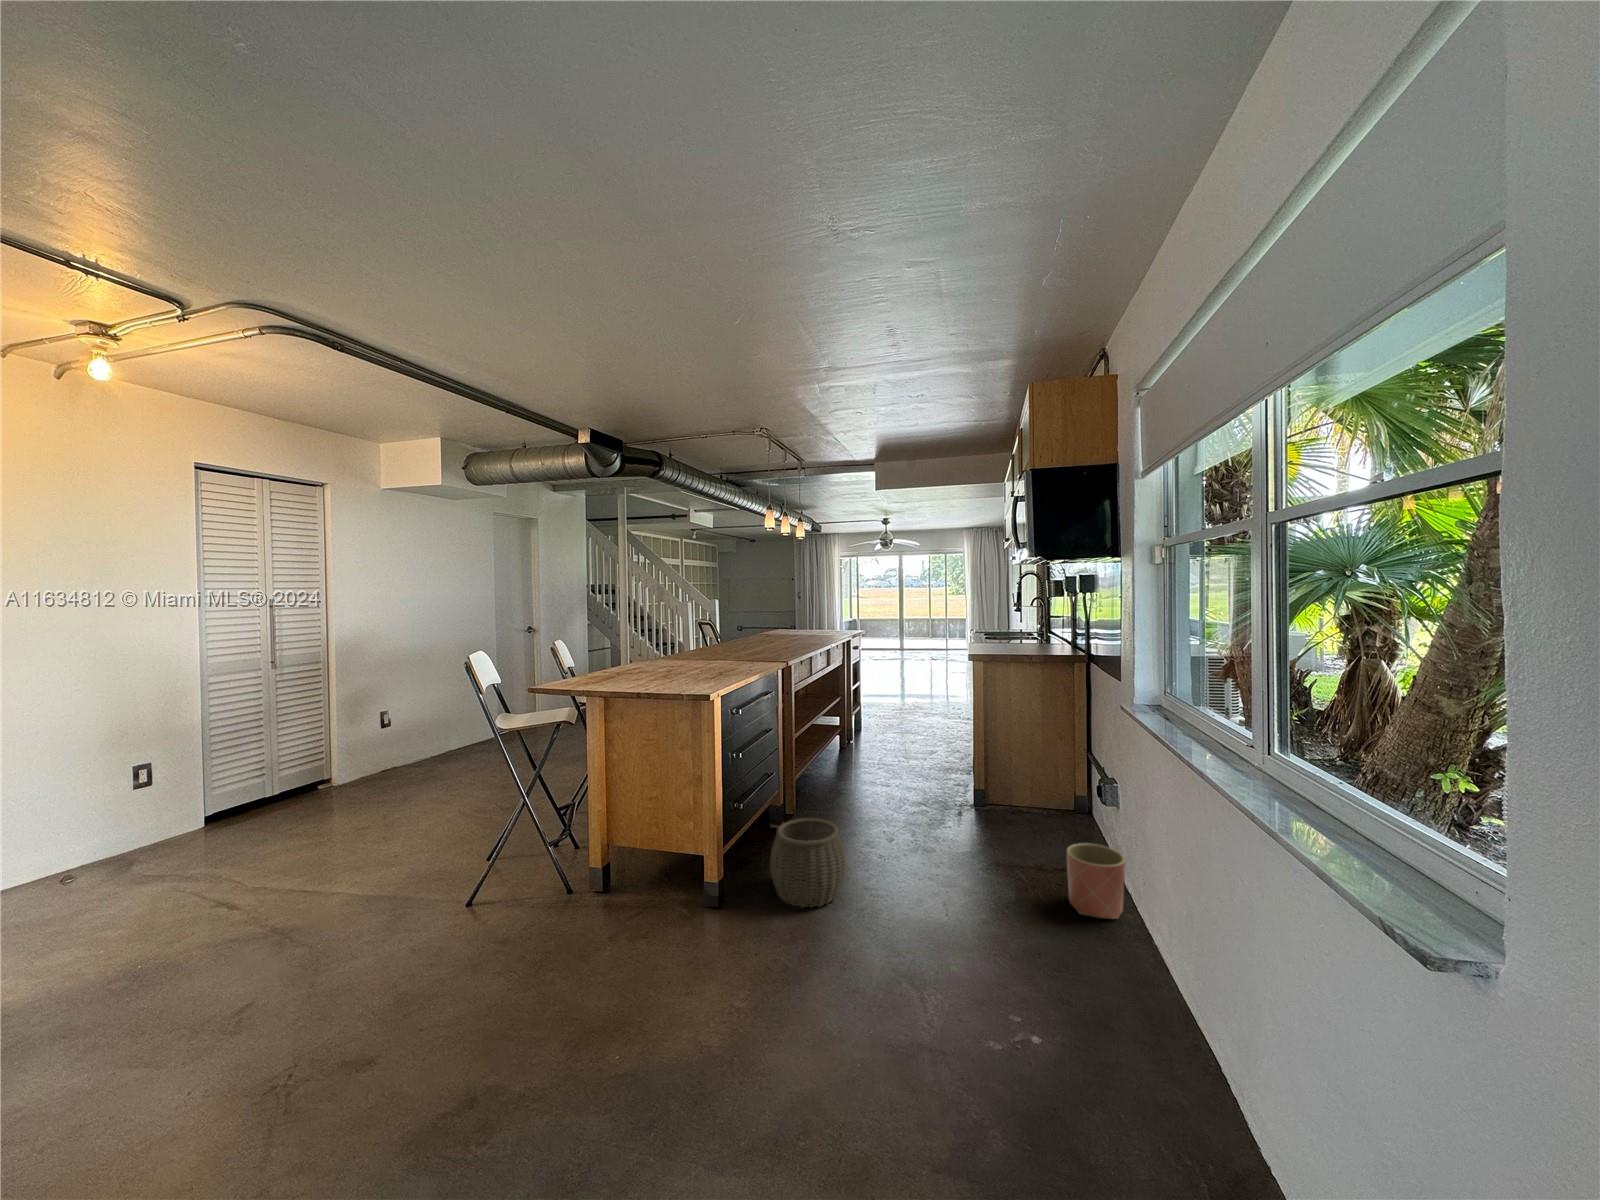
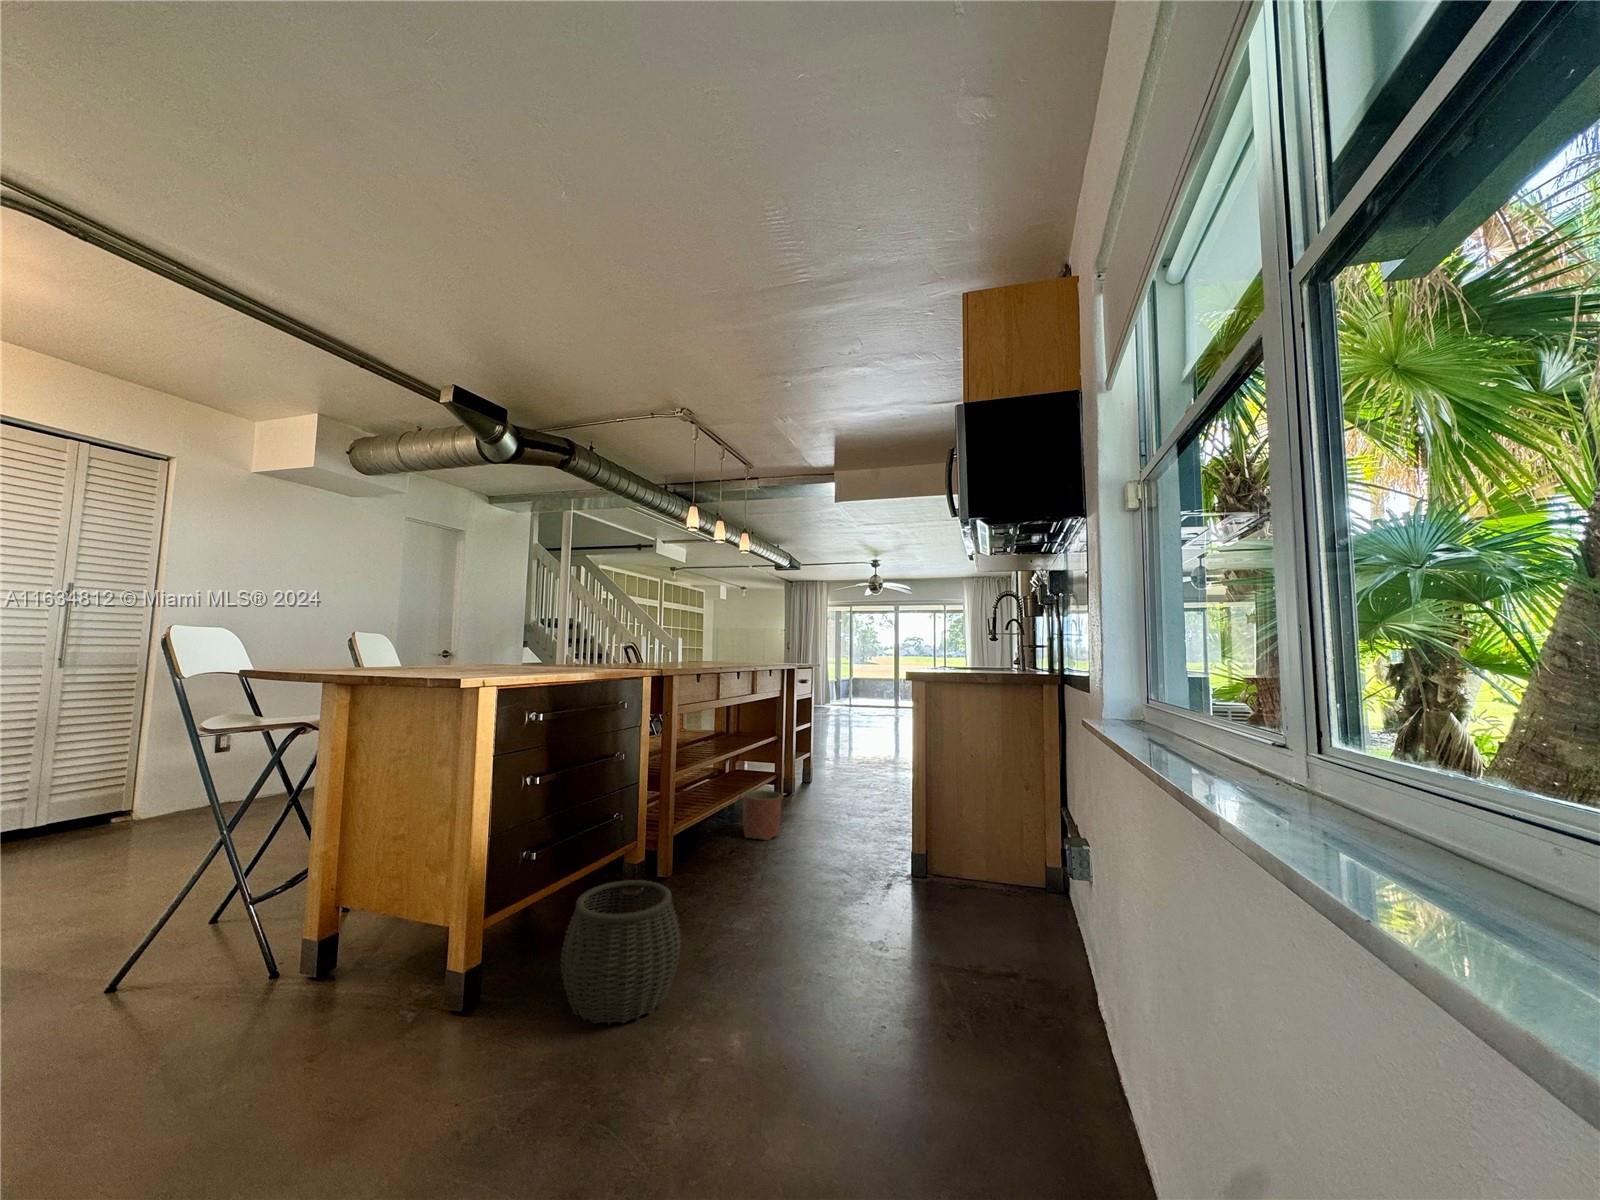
planter: present [1067,843,1125,919] -> present [743,790,782,840]

